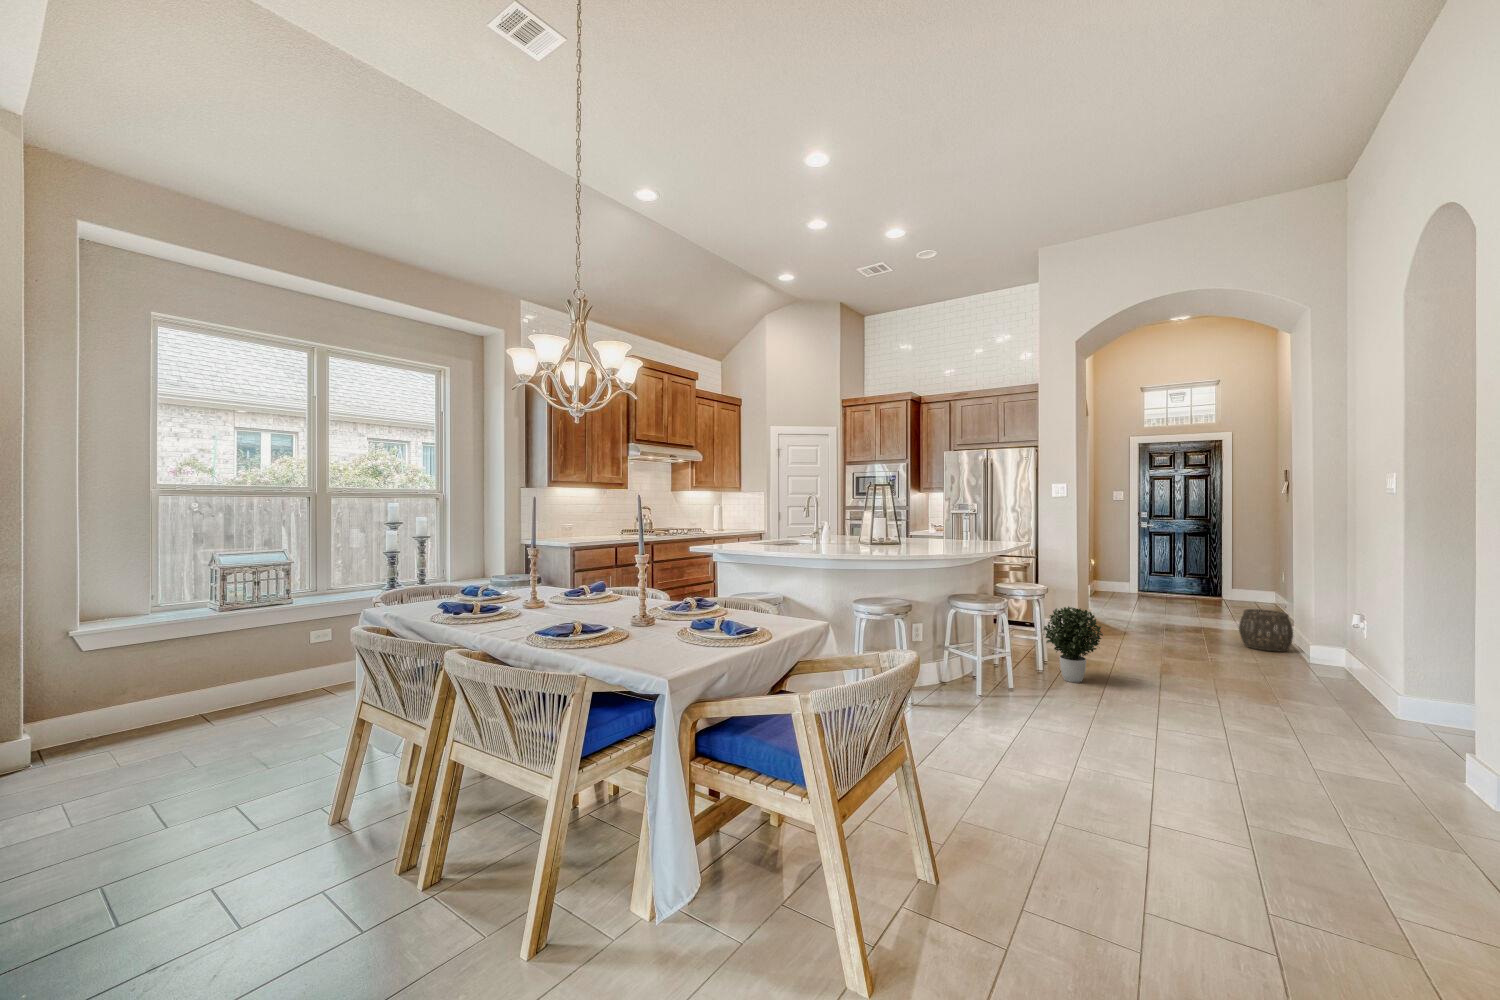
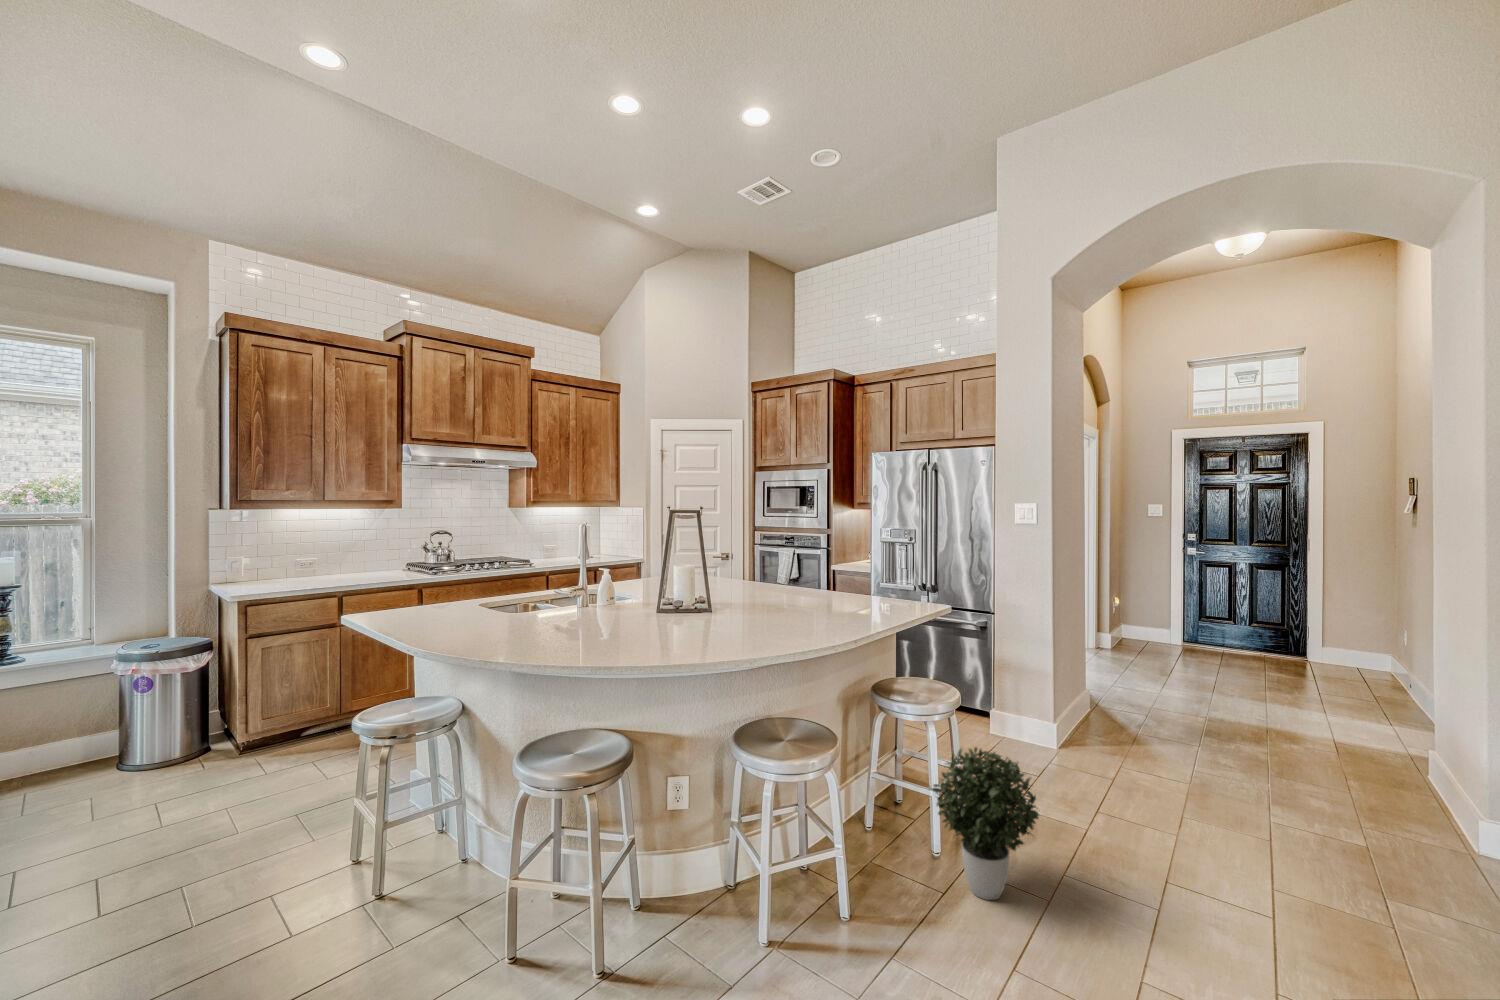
woven basket: present [1239,609,1293,652] -> none [1326,722,1431,809]

